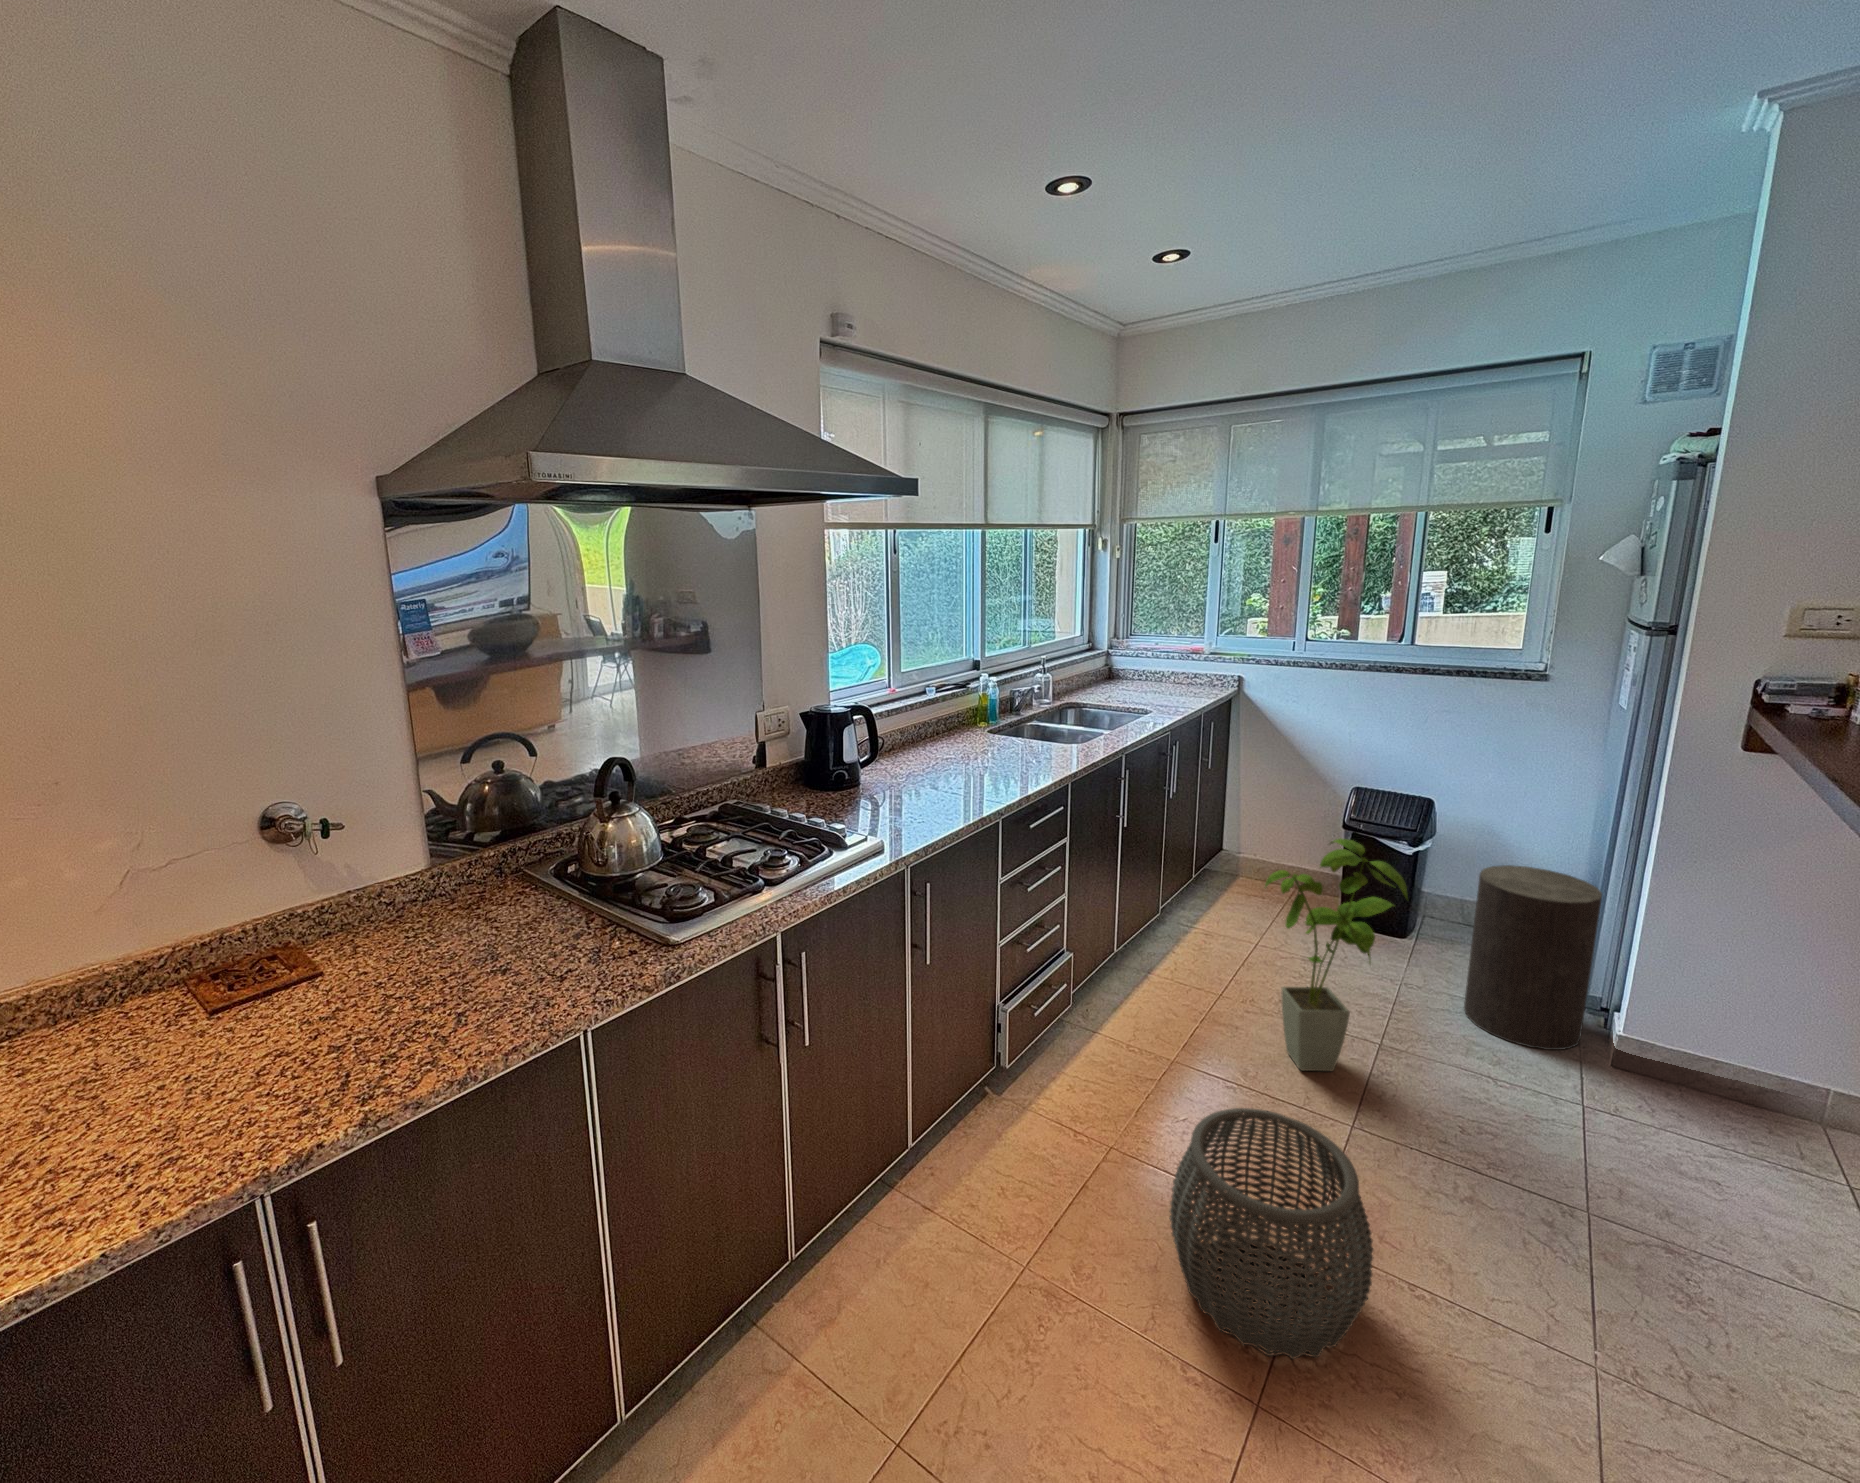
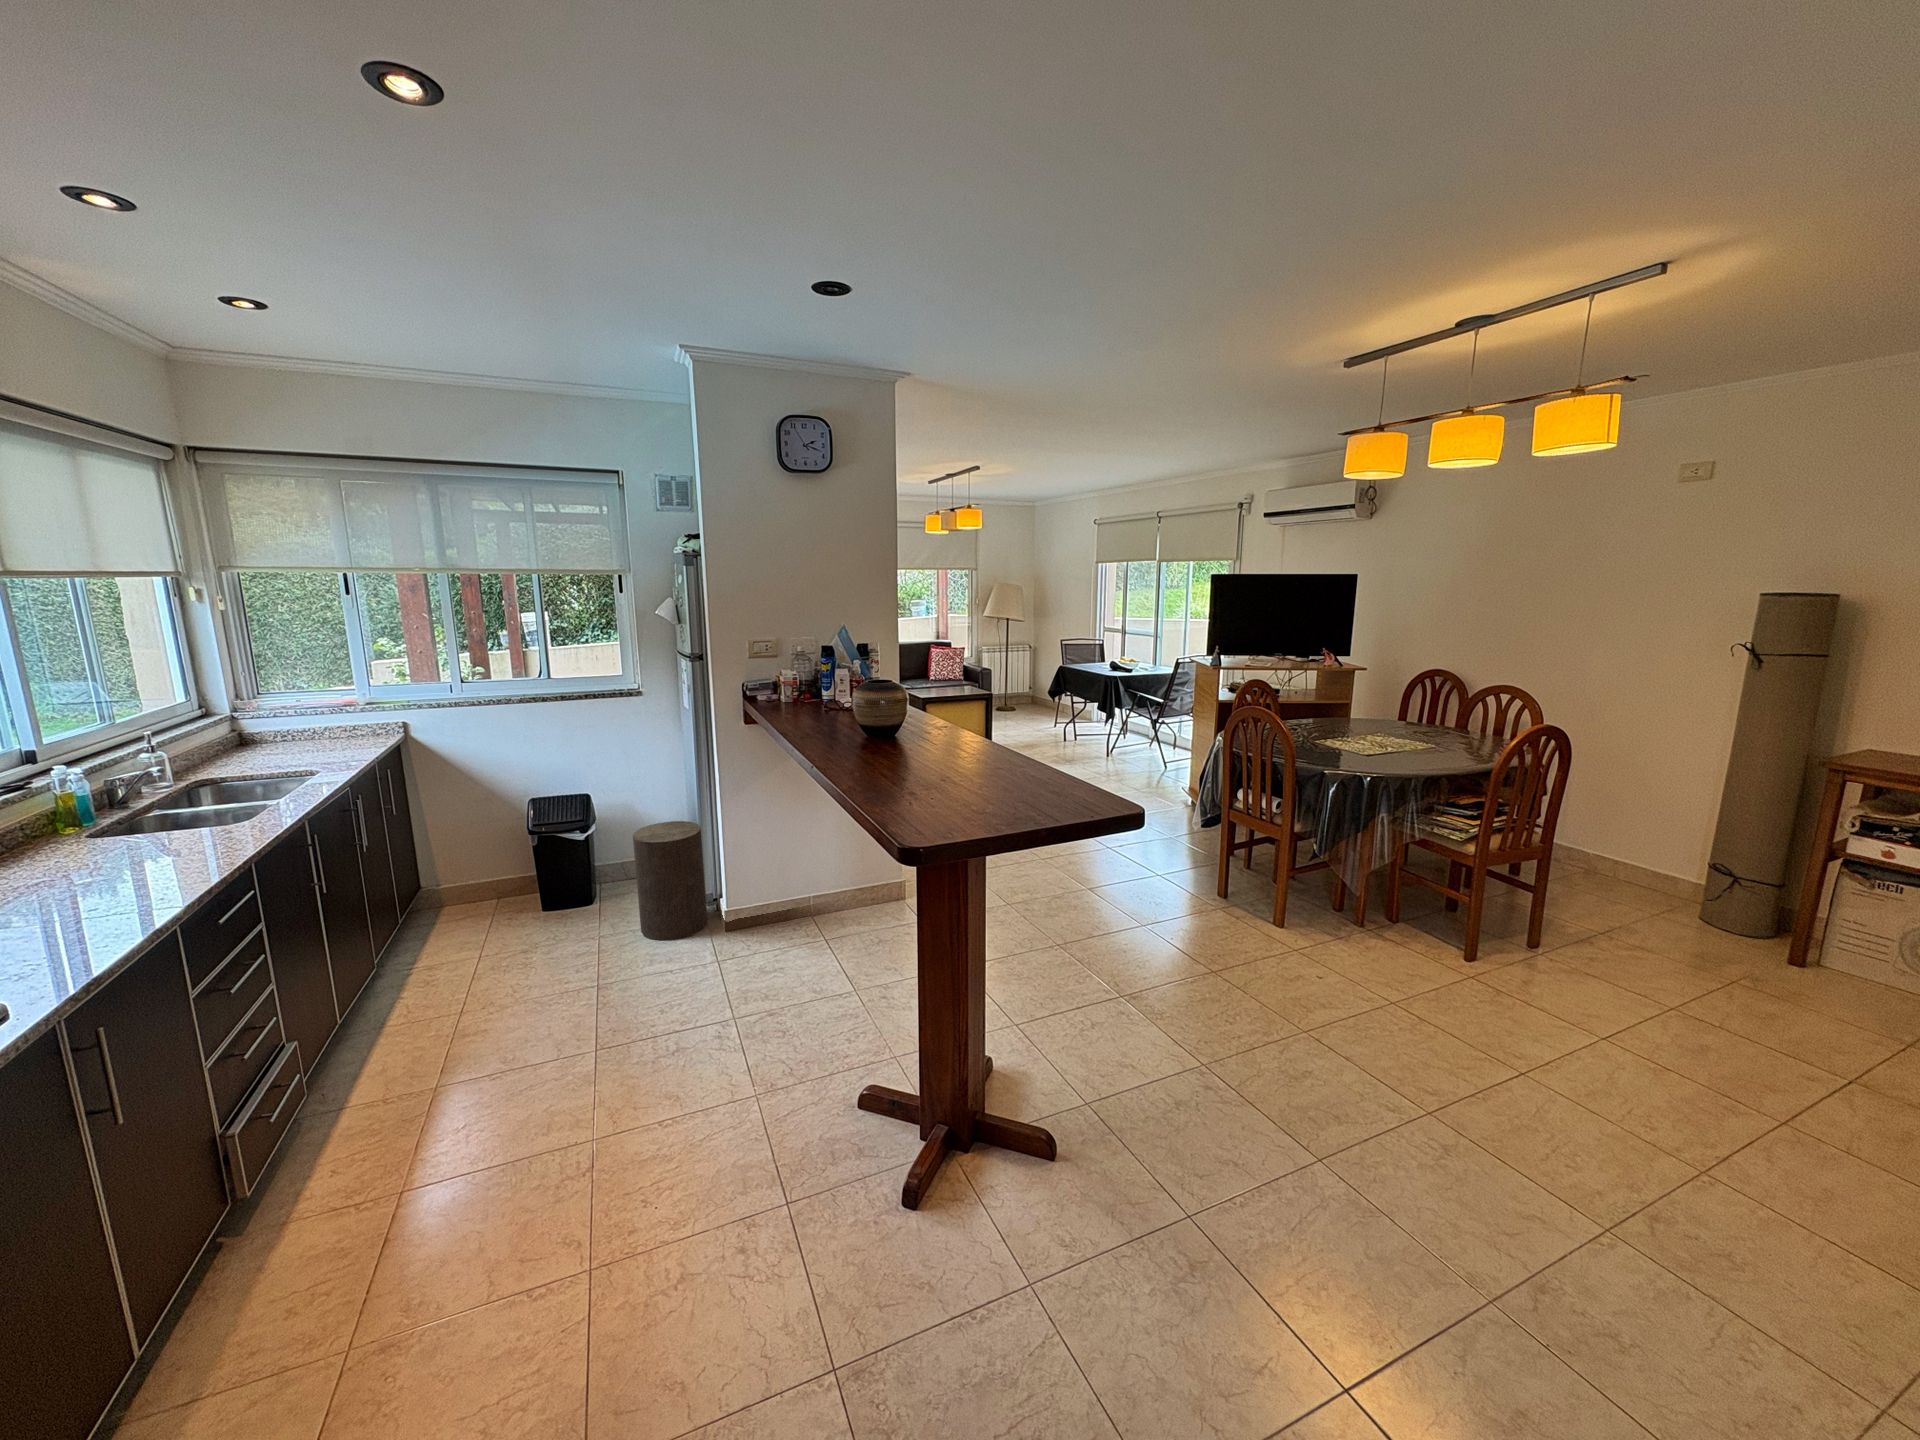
house plant: present [1265,839,1408,1071] -> none [483,838,595,1027]
woven basket: present [1169,1108,1373,1359] -> none [470,1046,628,1225]

